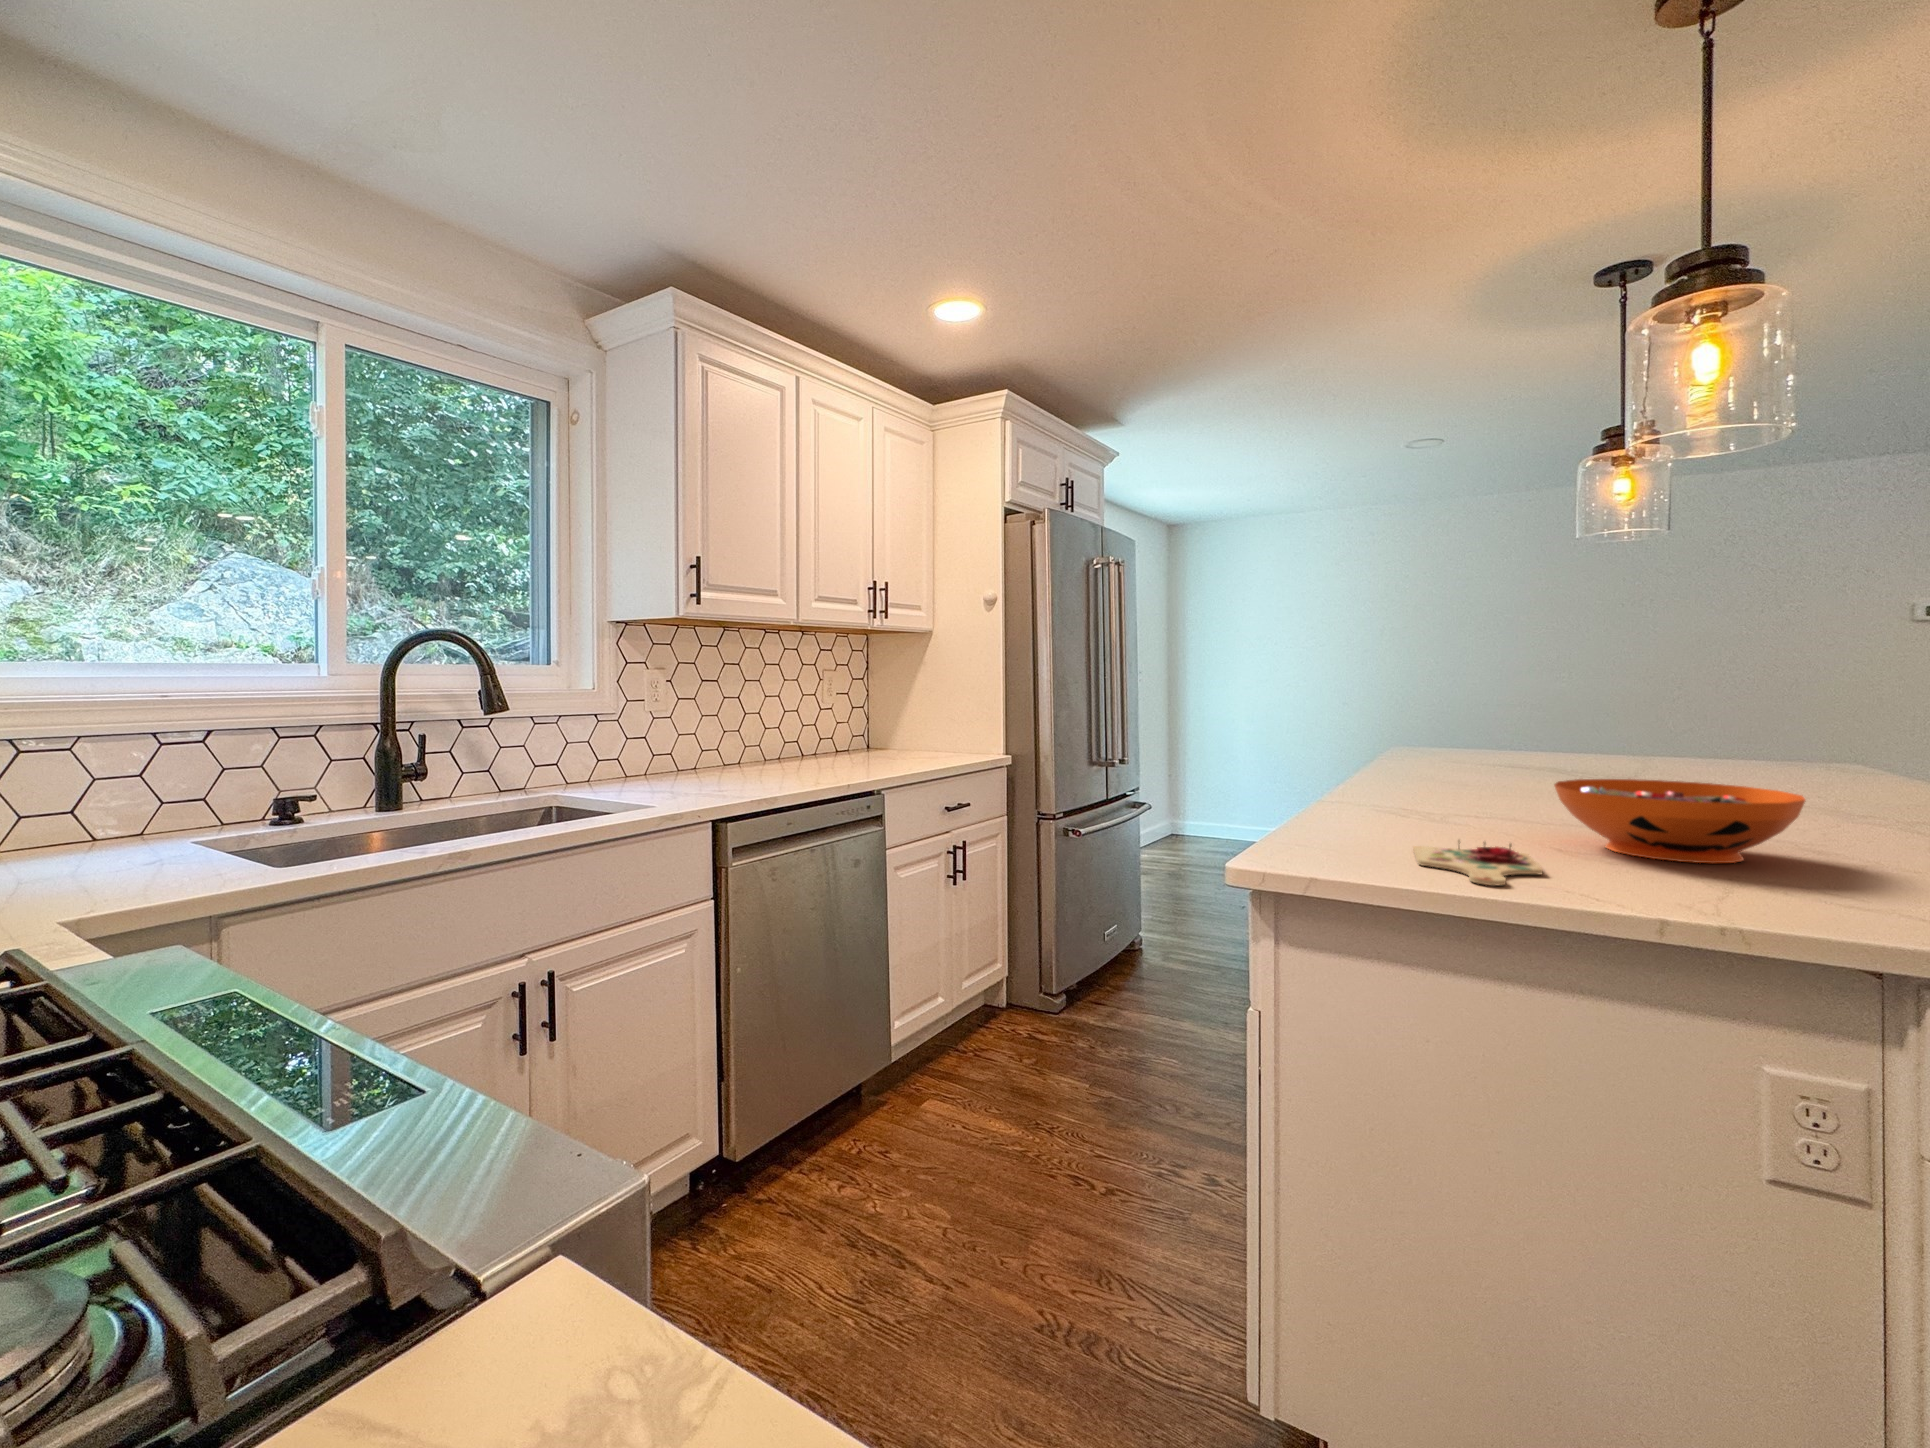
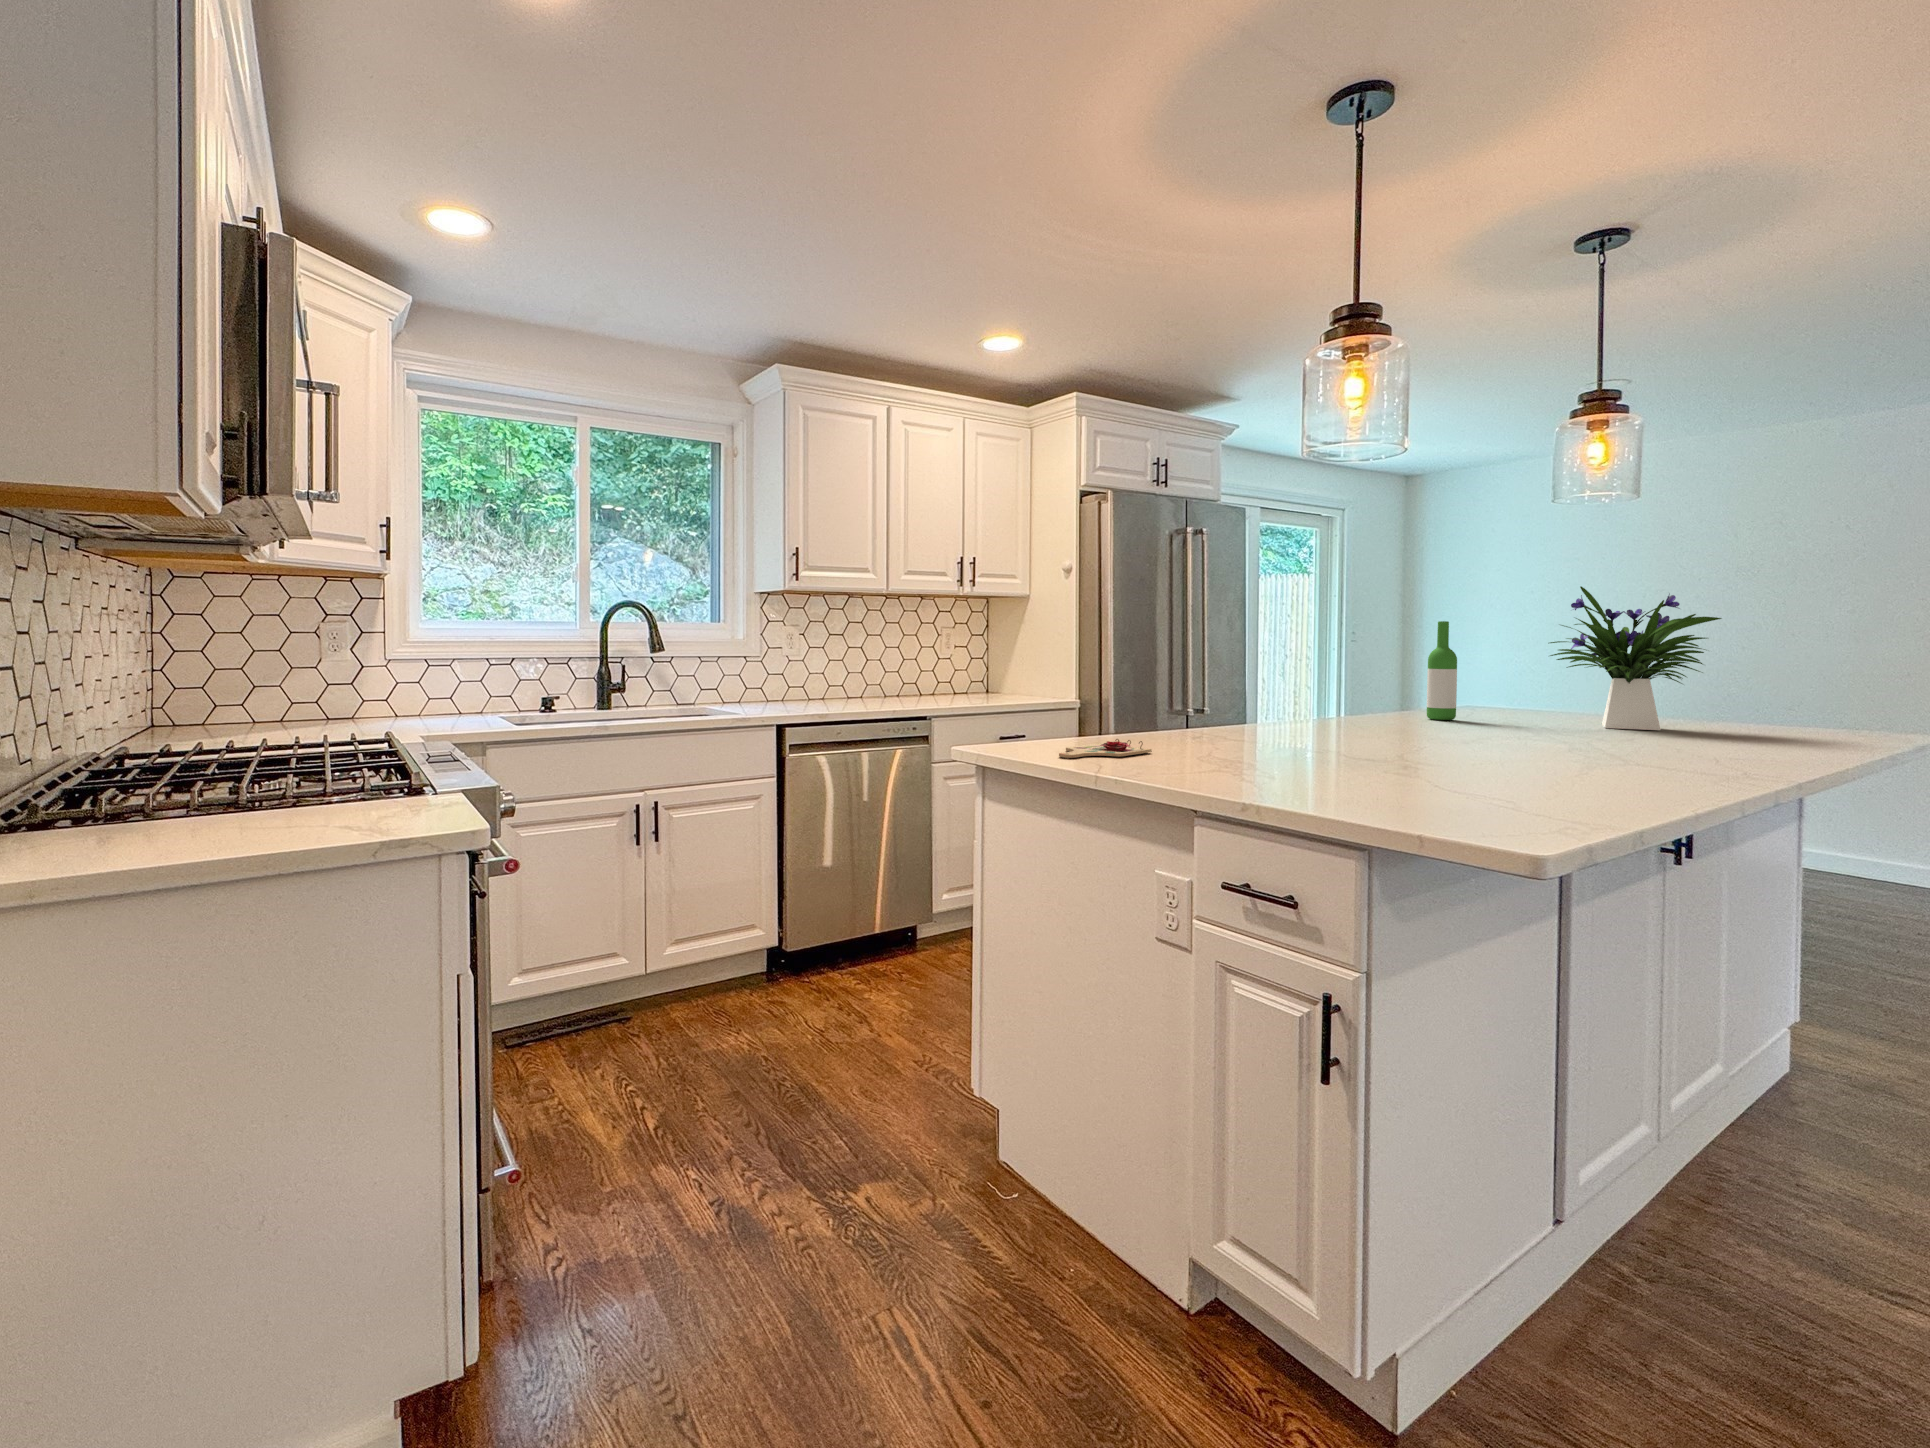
flower arrangement: none [1571,625,1751,773] -> present [1550,586,1721,730]
wine bottle: none [1466,661,1499,769] -> present [1427,621,1457,720]
decorative bowl: present [1554,779,1805,863] -> none [1207,707,1354,761]

